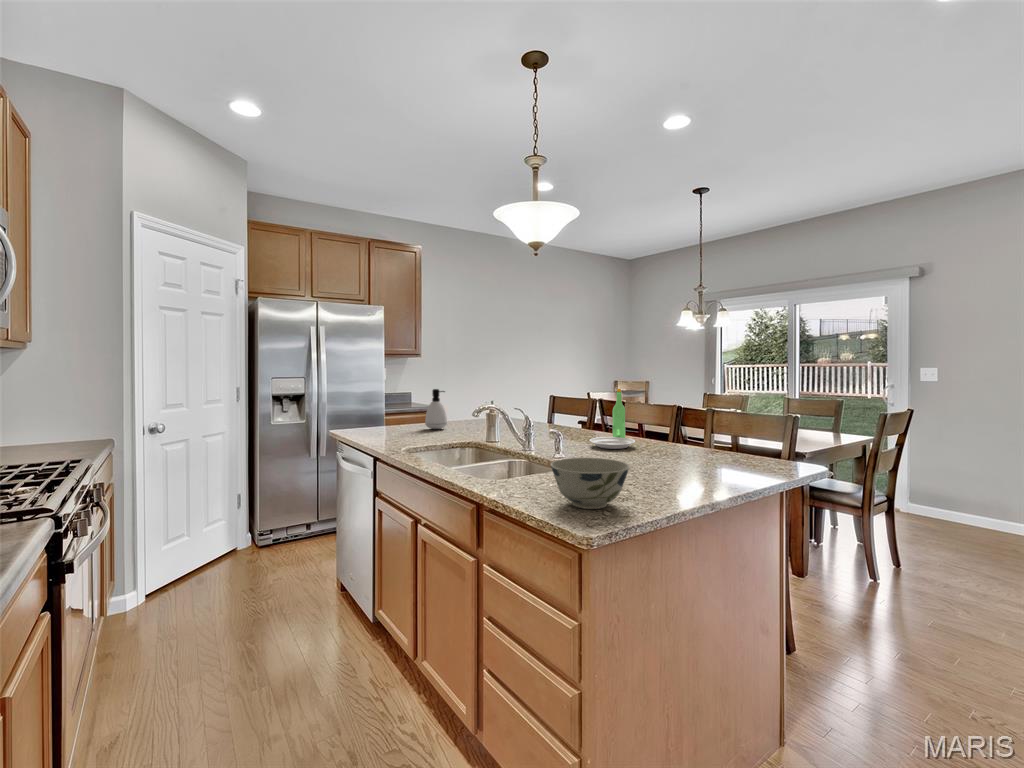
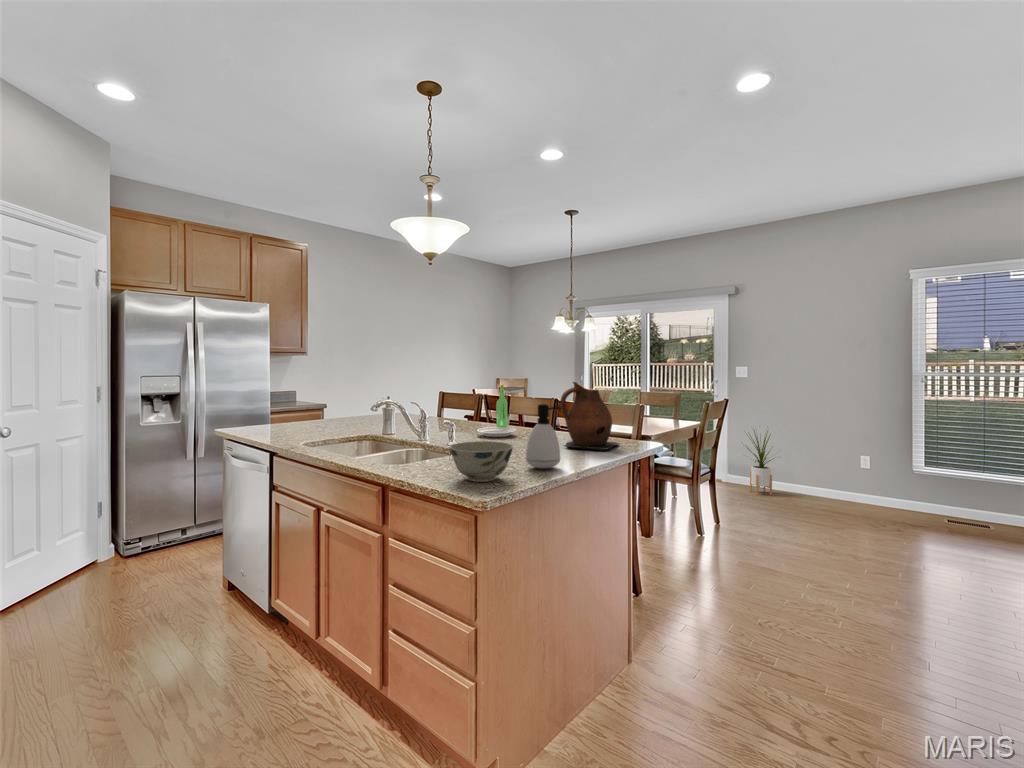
ceramic pitcher: none [690,386,767,473] -> present [561,382,619,450]
soap dispenser: present [425,389,447,429] -> present [526,404,561,469]
house plant: none [924,438,987,530] -> present [747,431,774,495]

